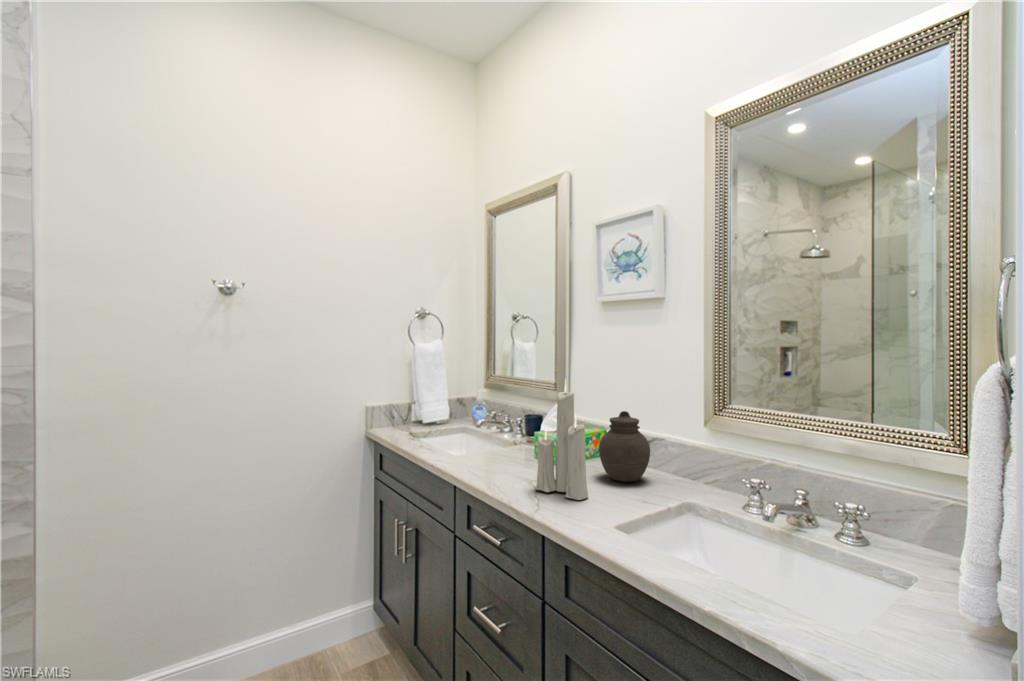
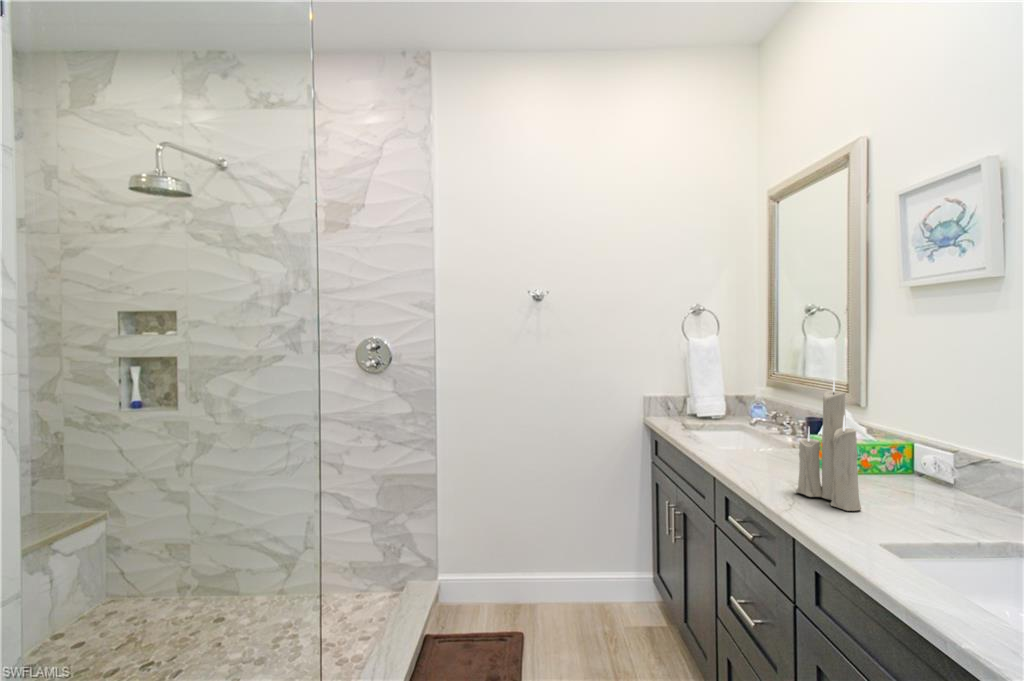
jar: present [599,411,650,482] -> none [890,419,969,505]

